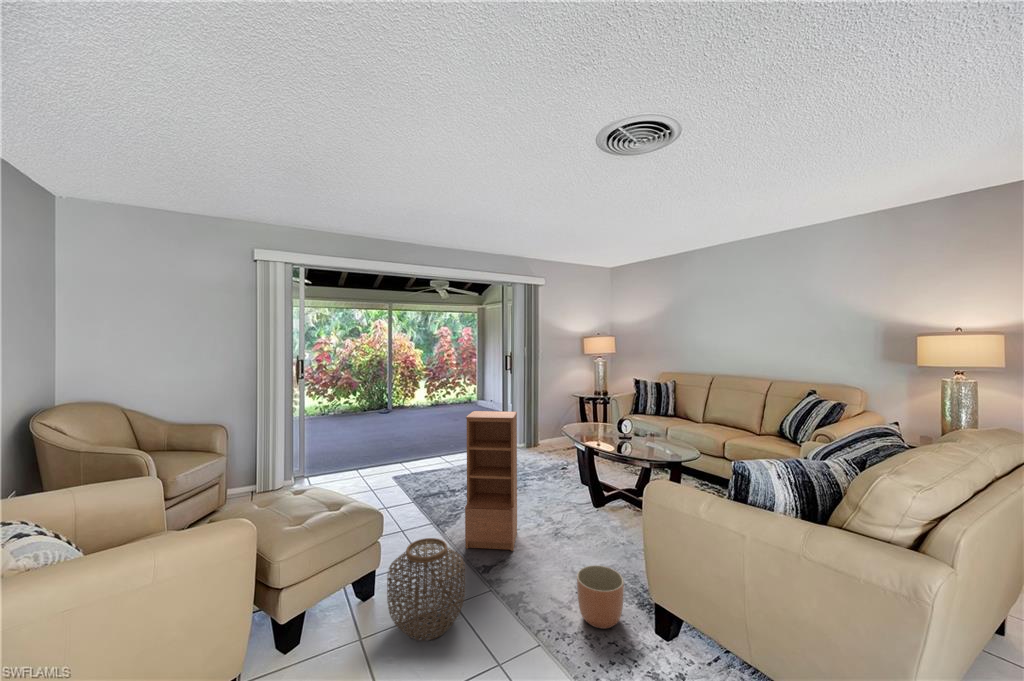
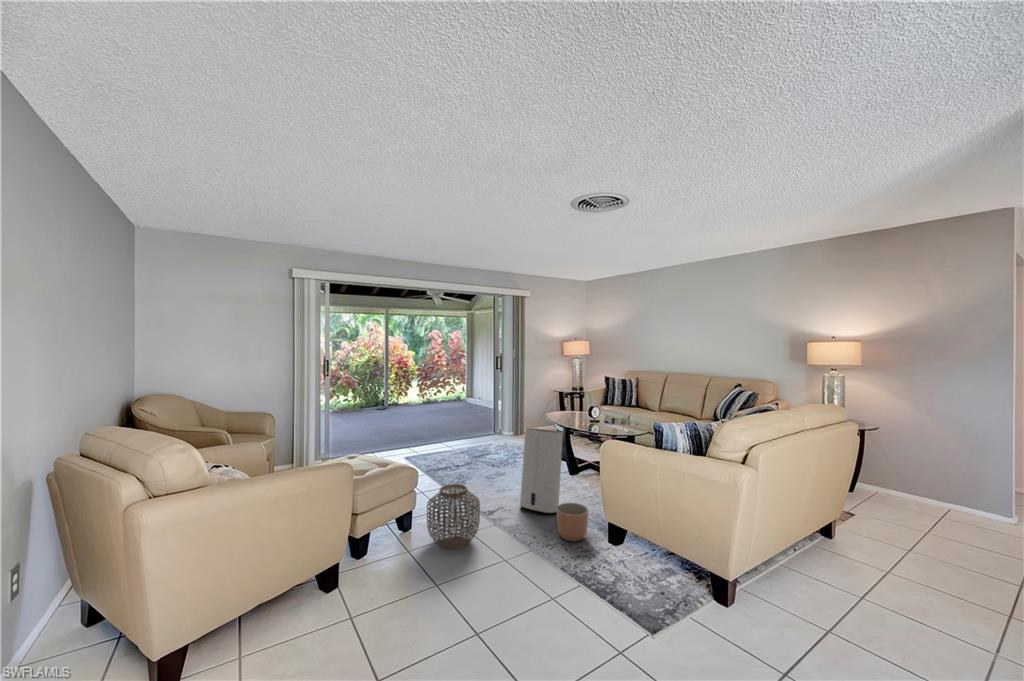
bookcase: present [465,411,517,551] -> none [472,399,511,503]
air purifier: none [527,451,586,572] -> present [520,428,563,513]

